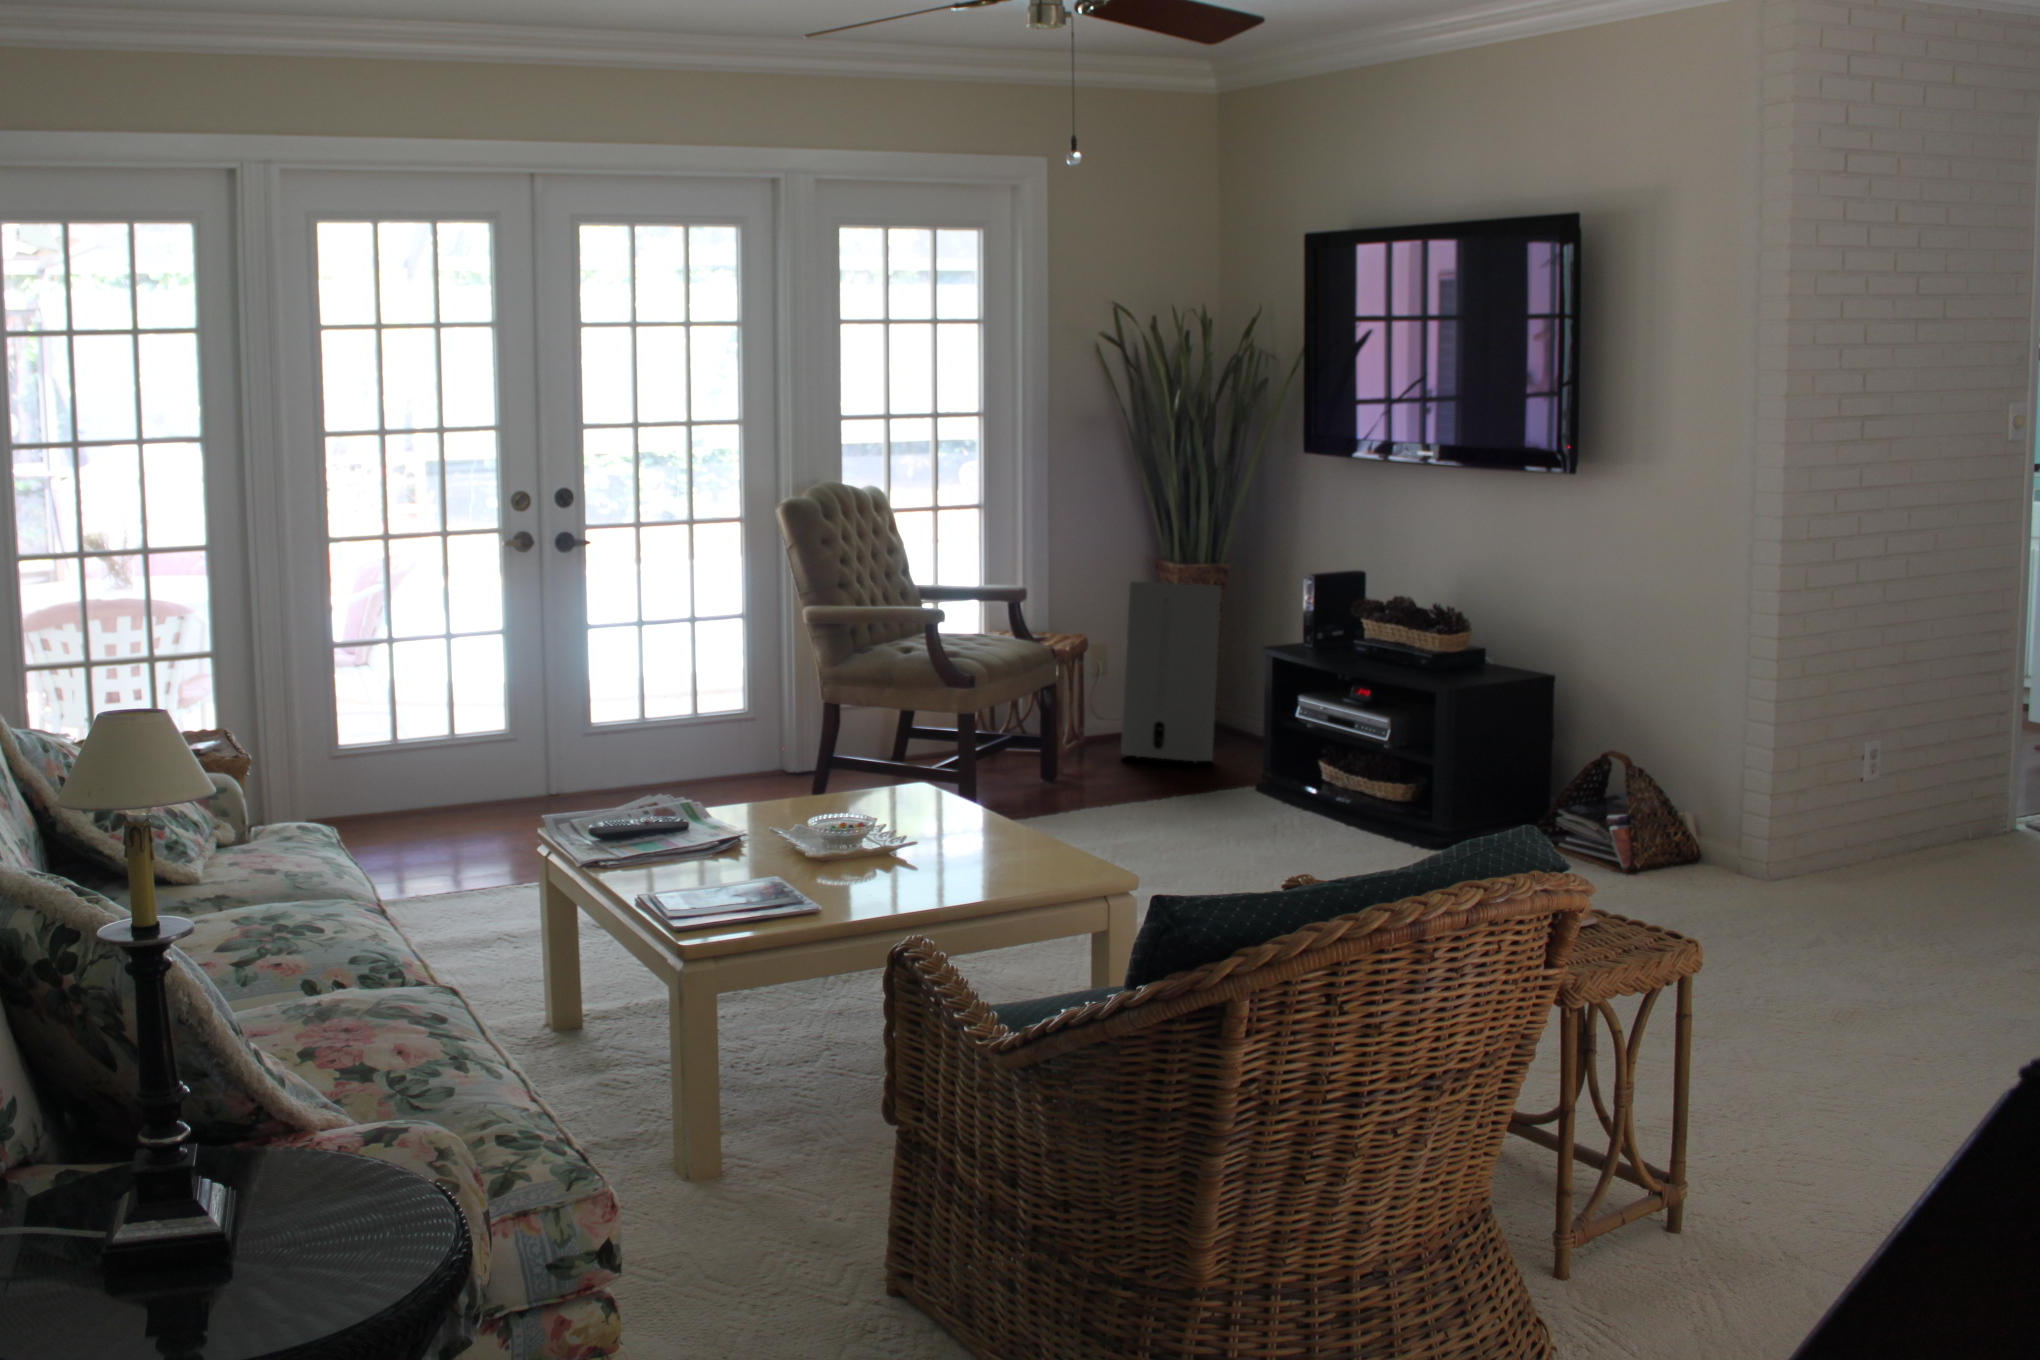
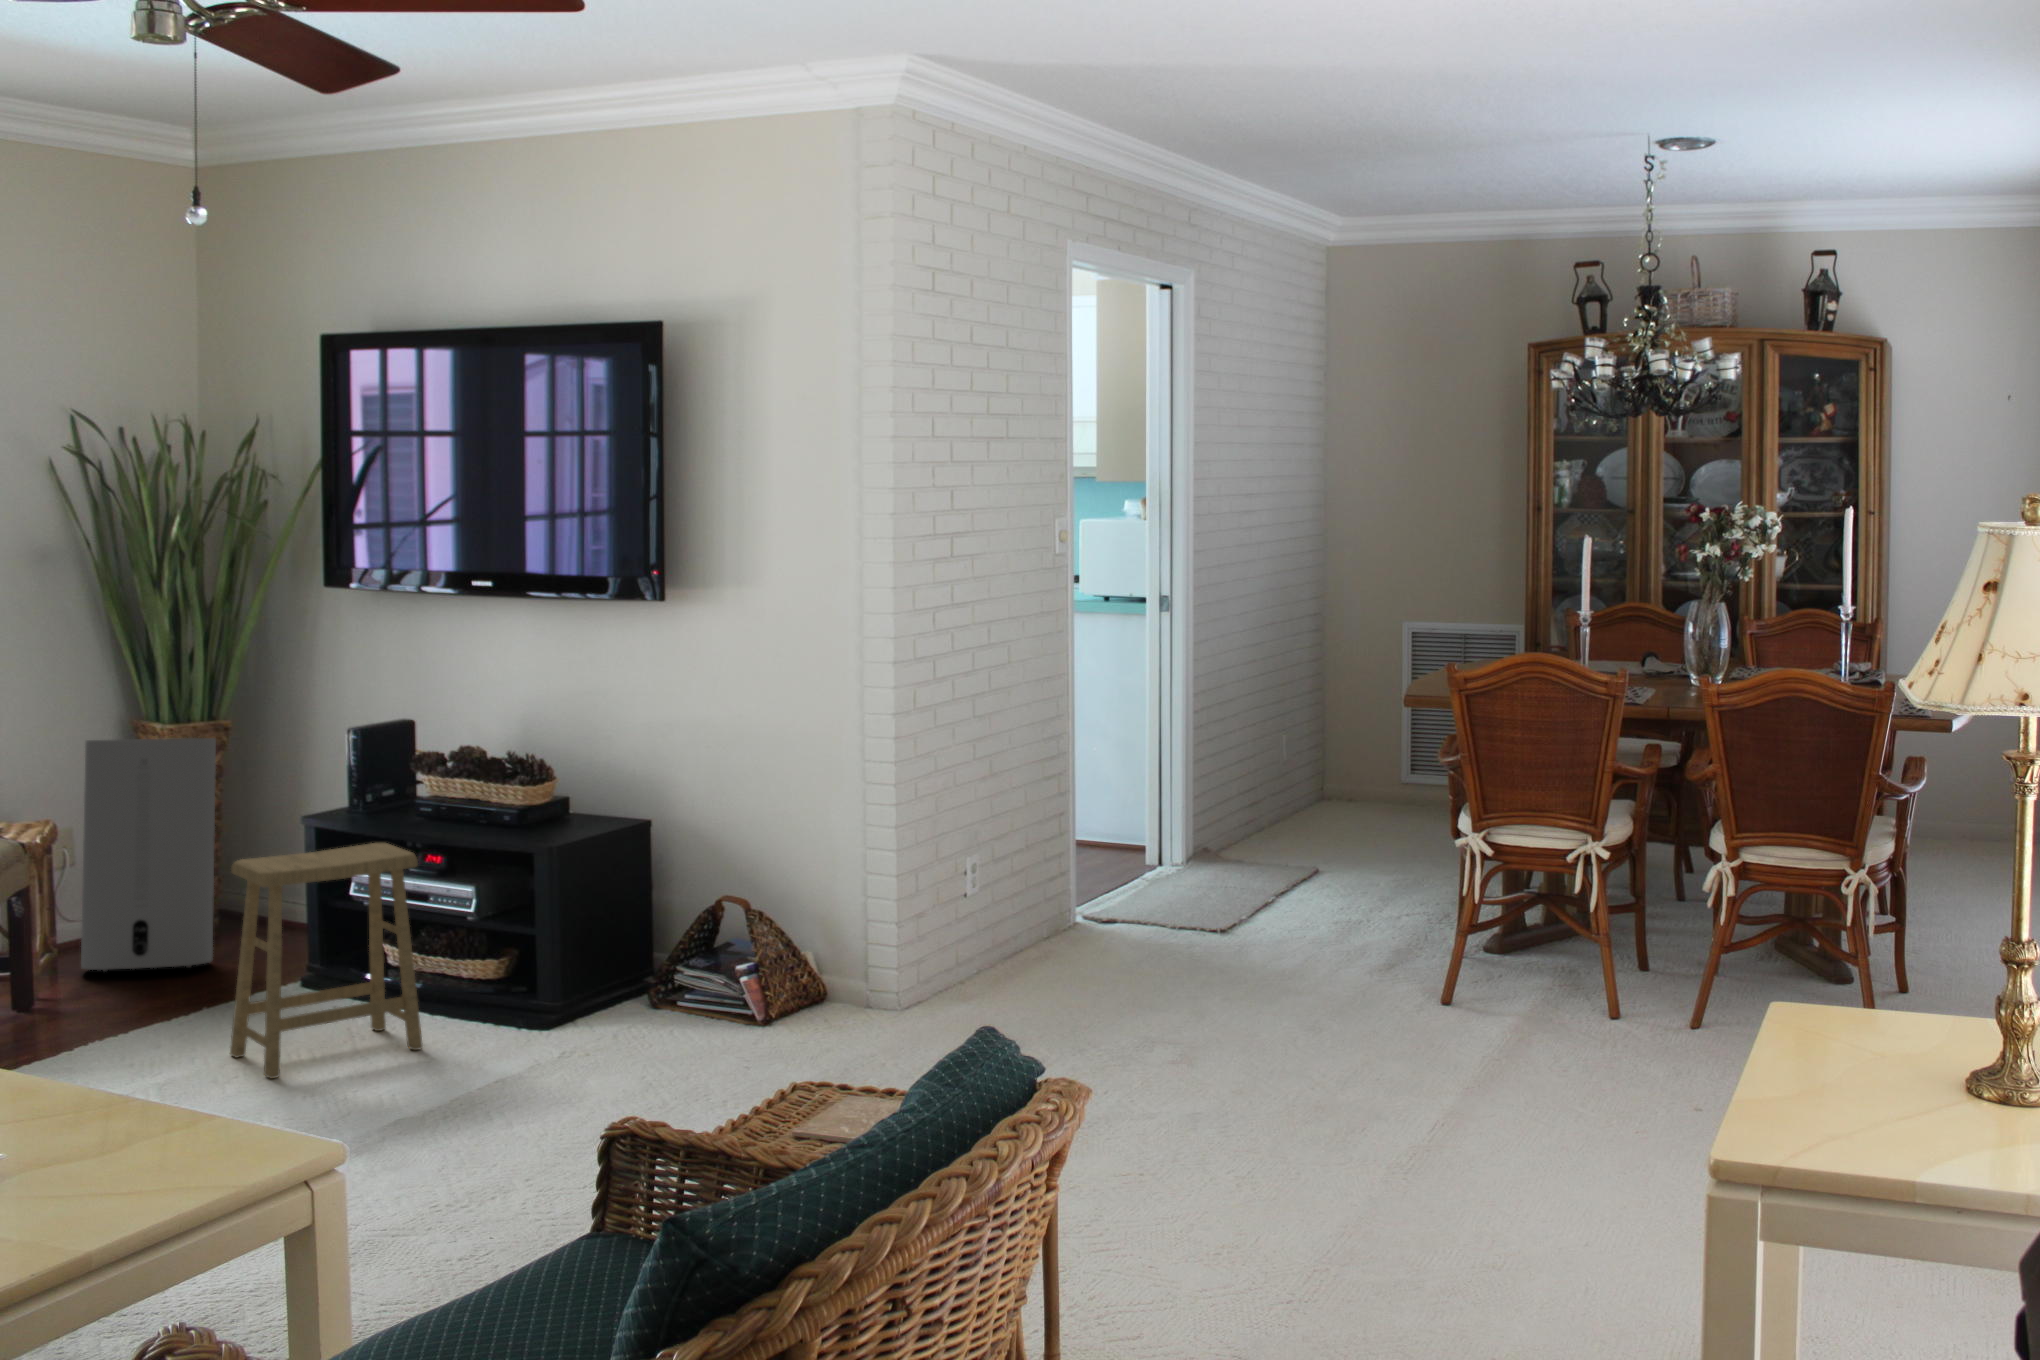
footstool: none [1191,674,1333,849] -> present [230,843,423,1078]

